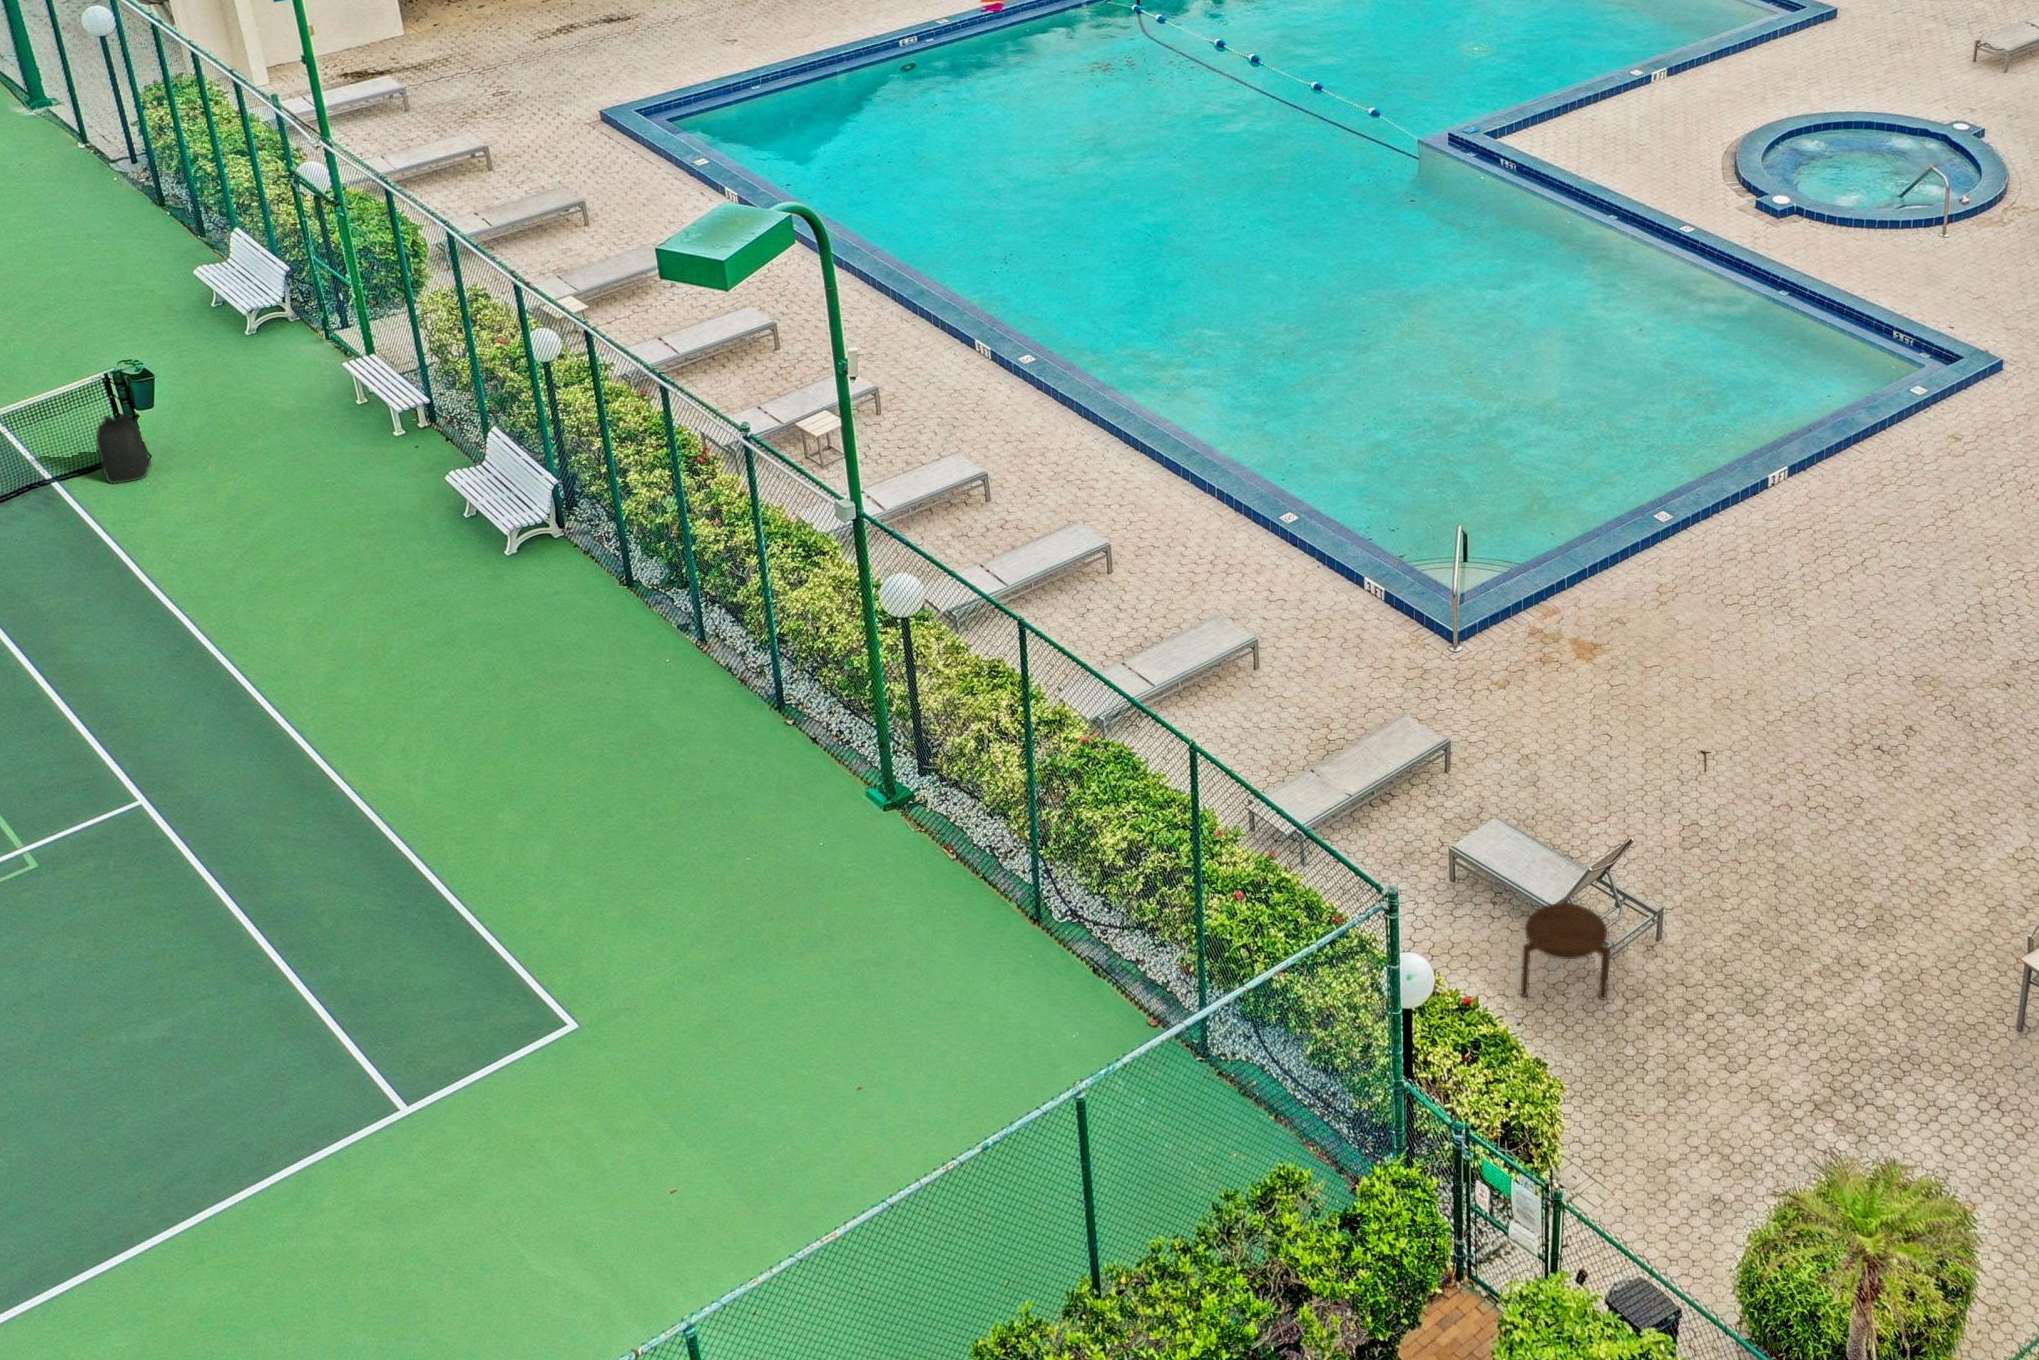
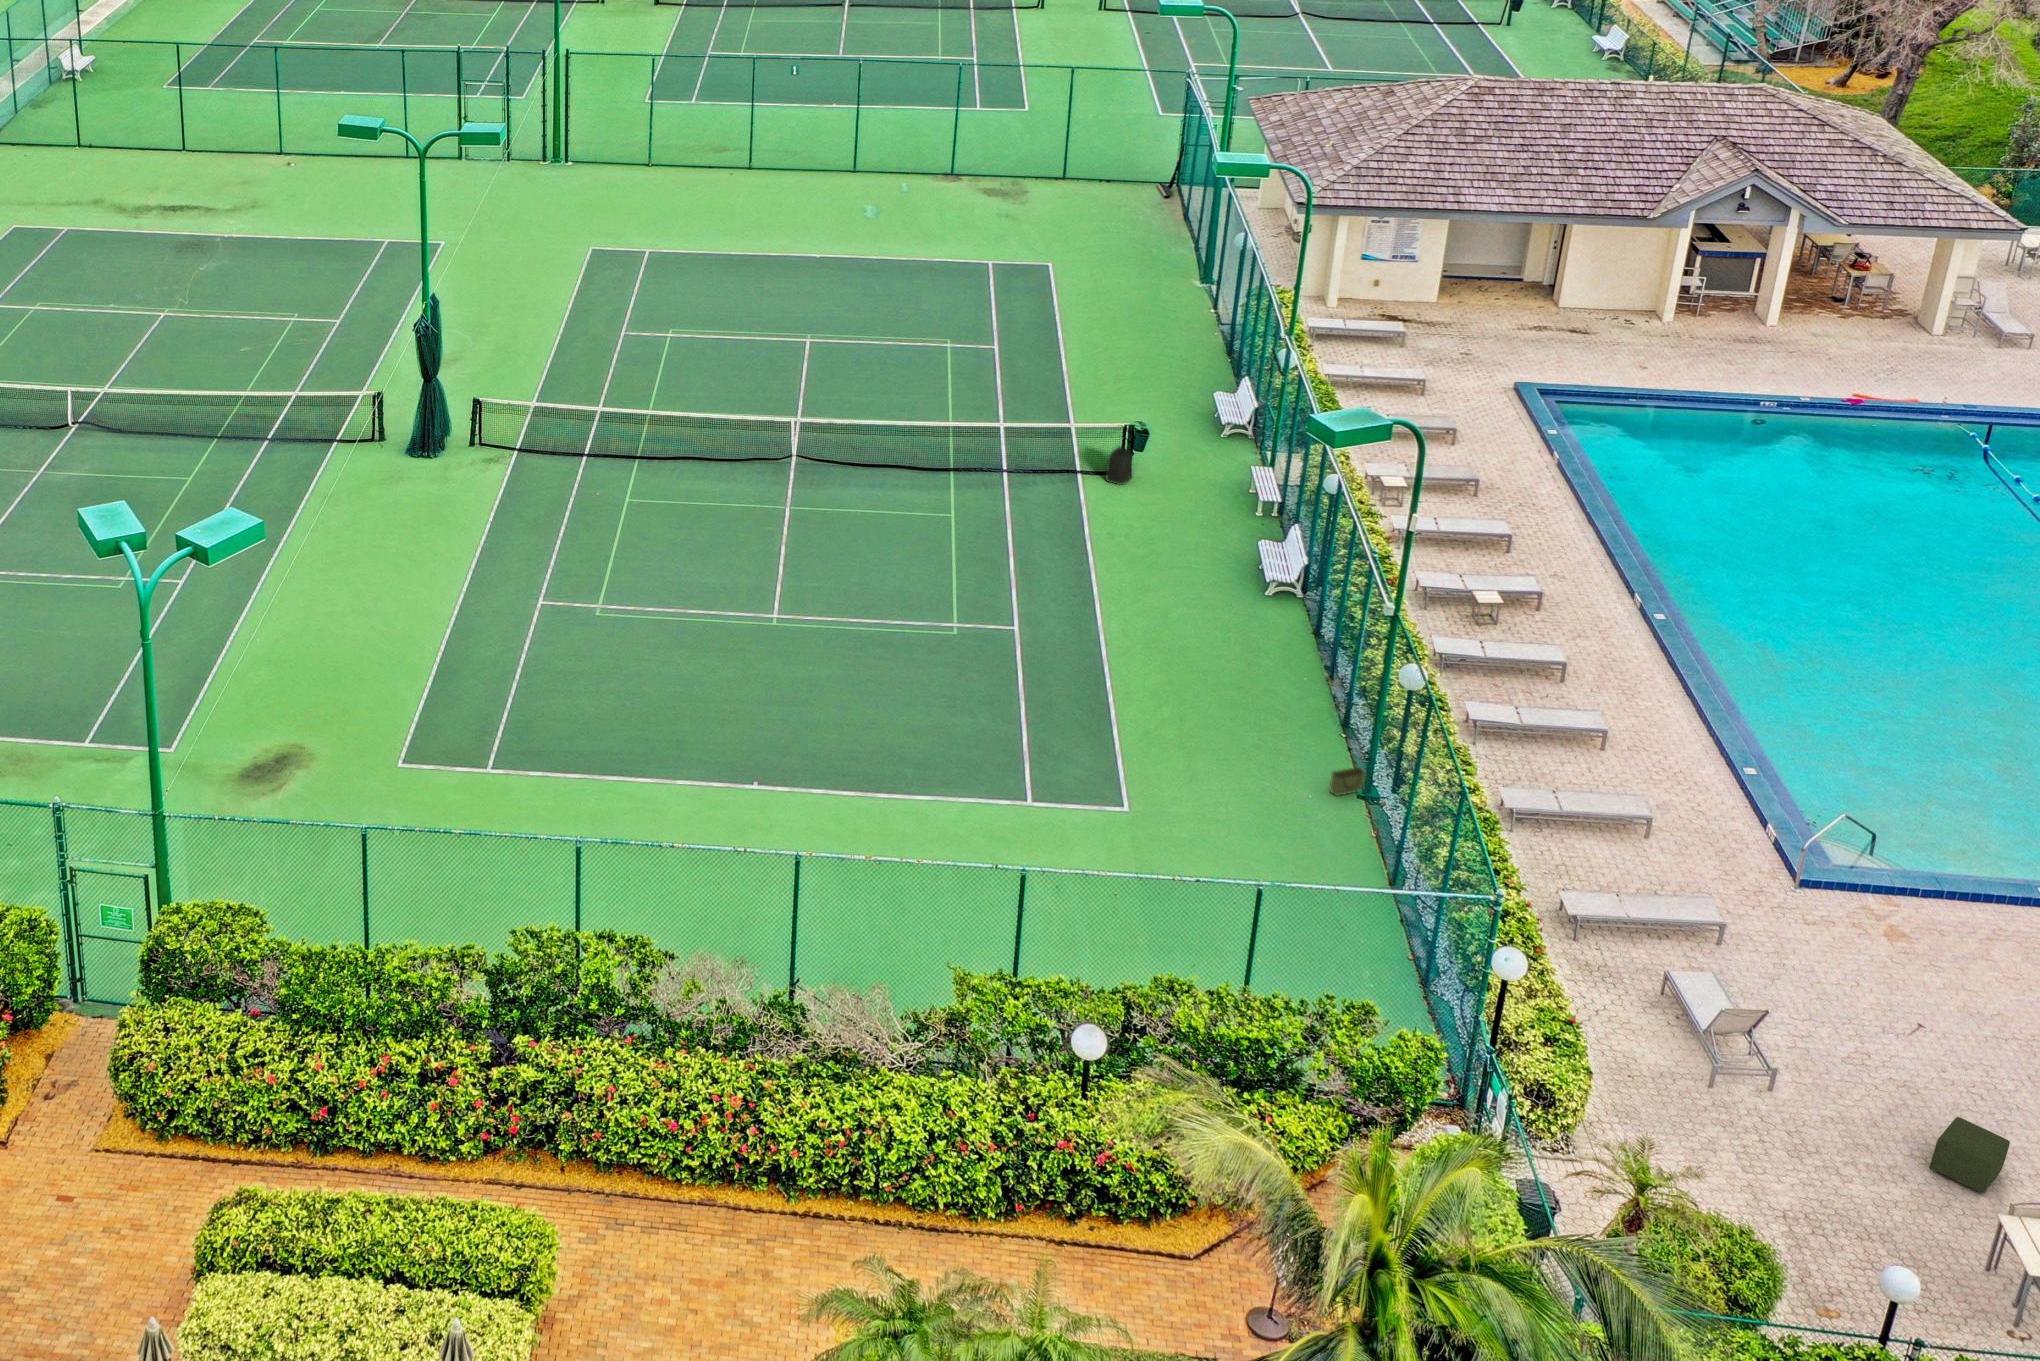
basket: none [843,768,891,832] -> present [1330,767,1366,796]
ottoman: none [1875,845,1962,931] -> present [1929,1117,2010,1194]
side table: present [1521,900,1610,1000] -> none [1637,1015,1710,1089]

